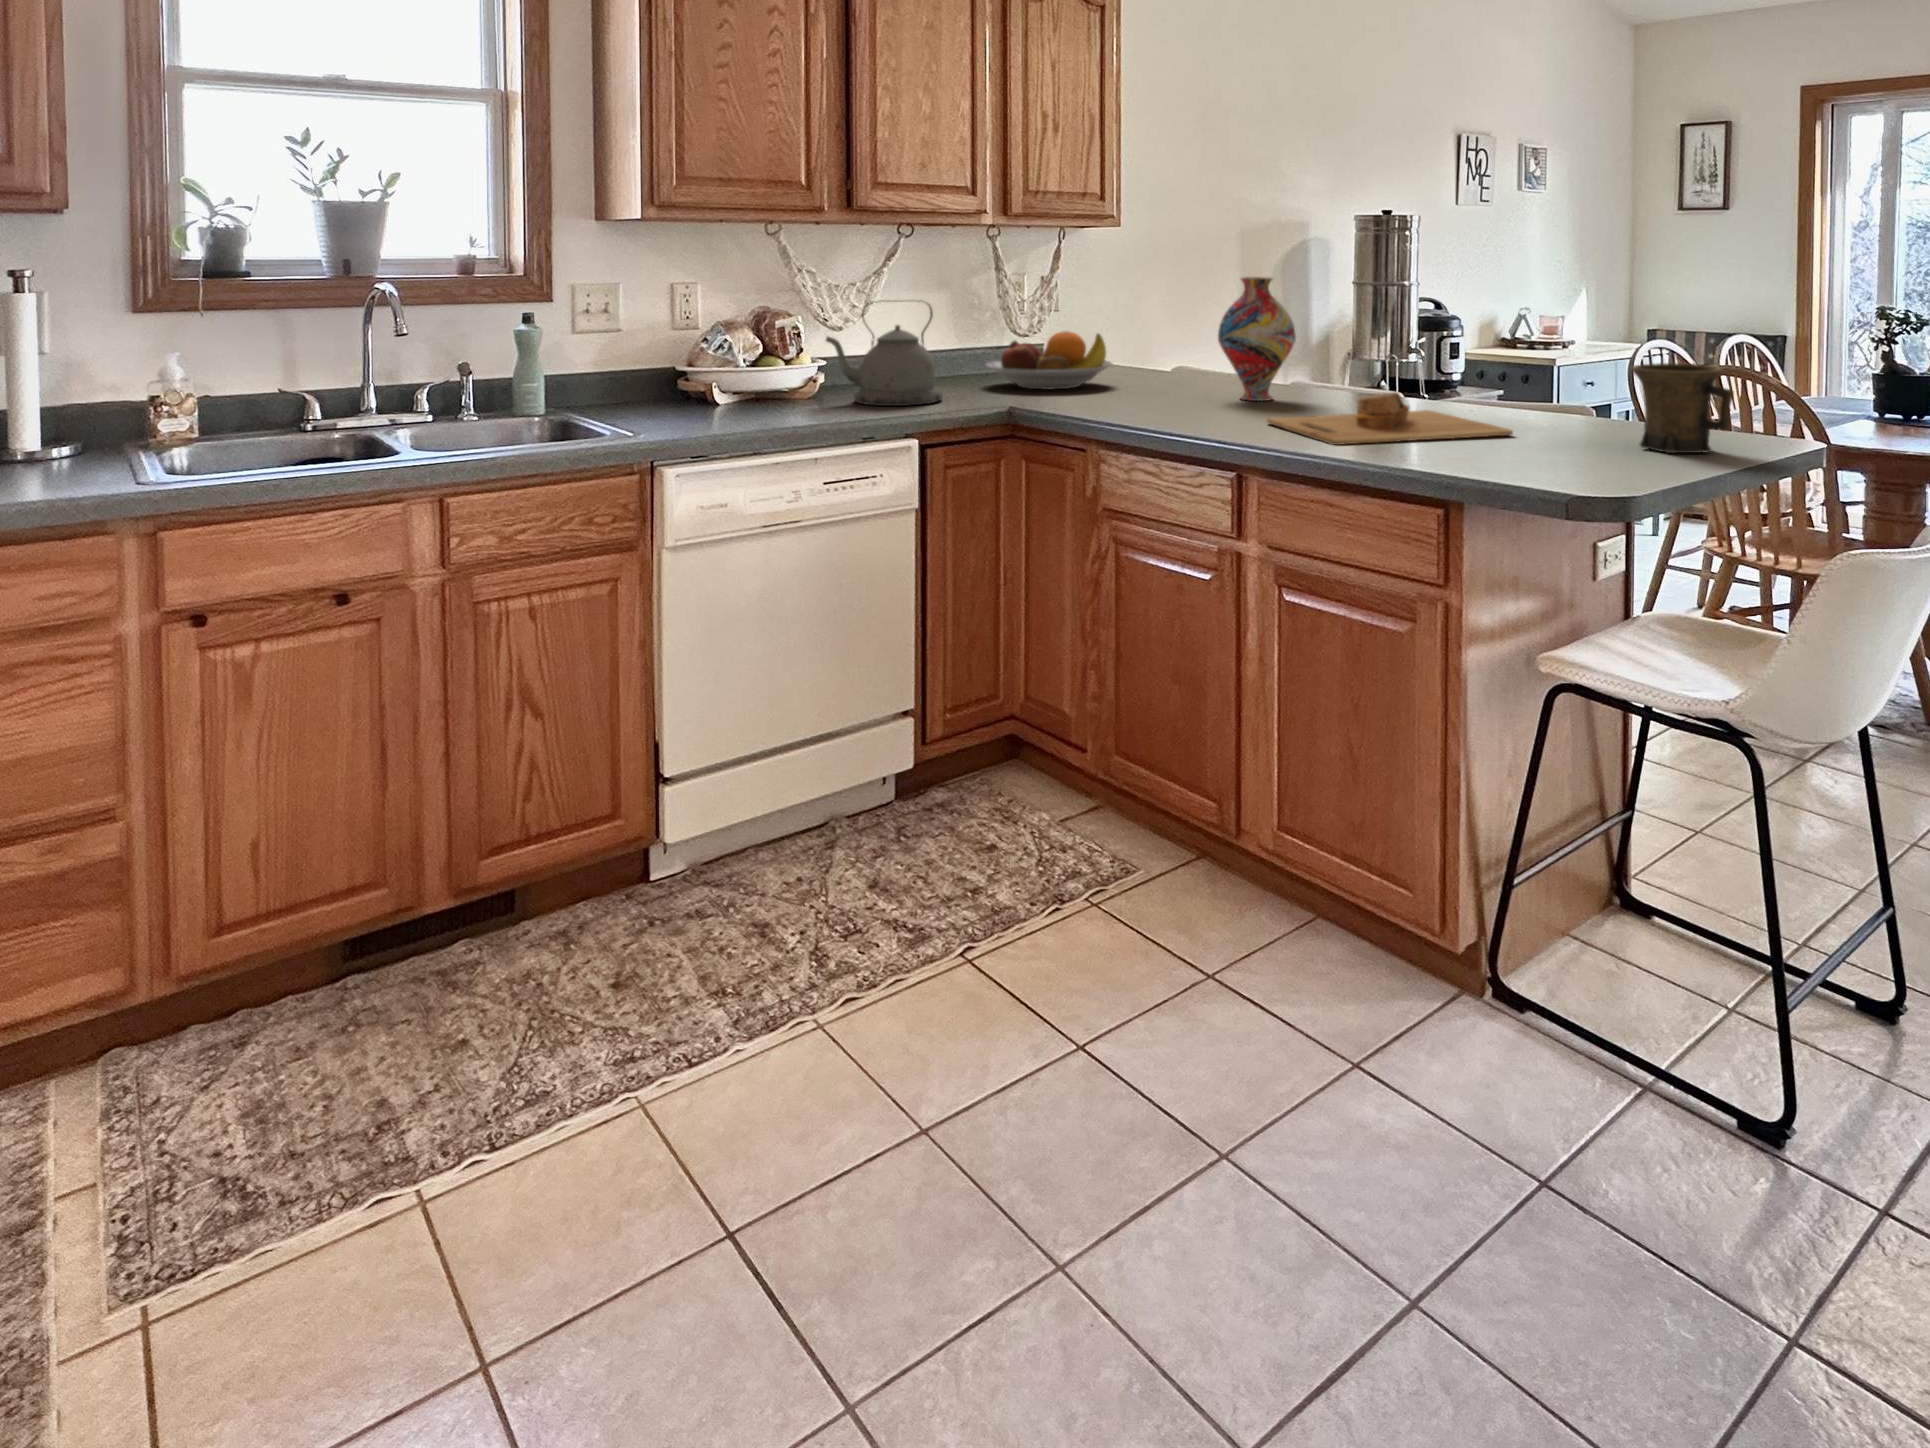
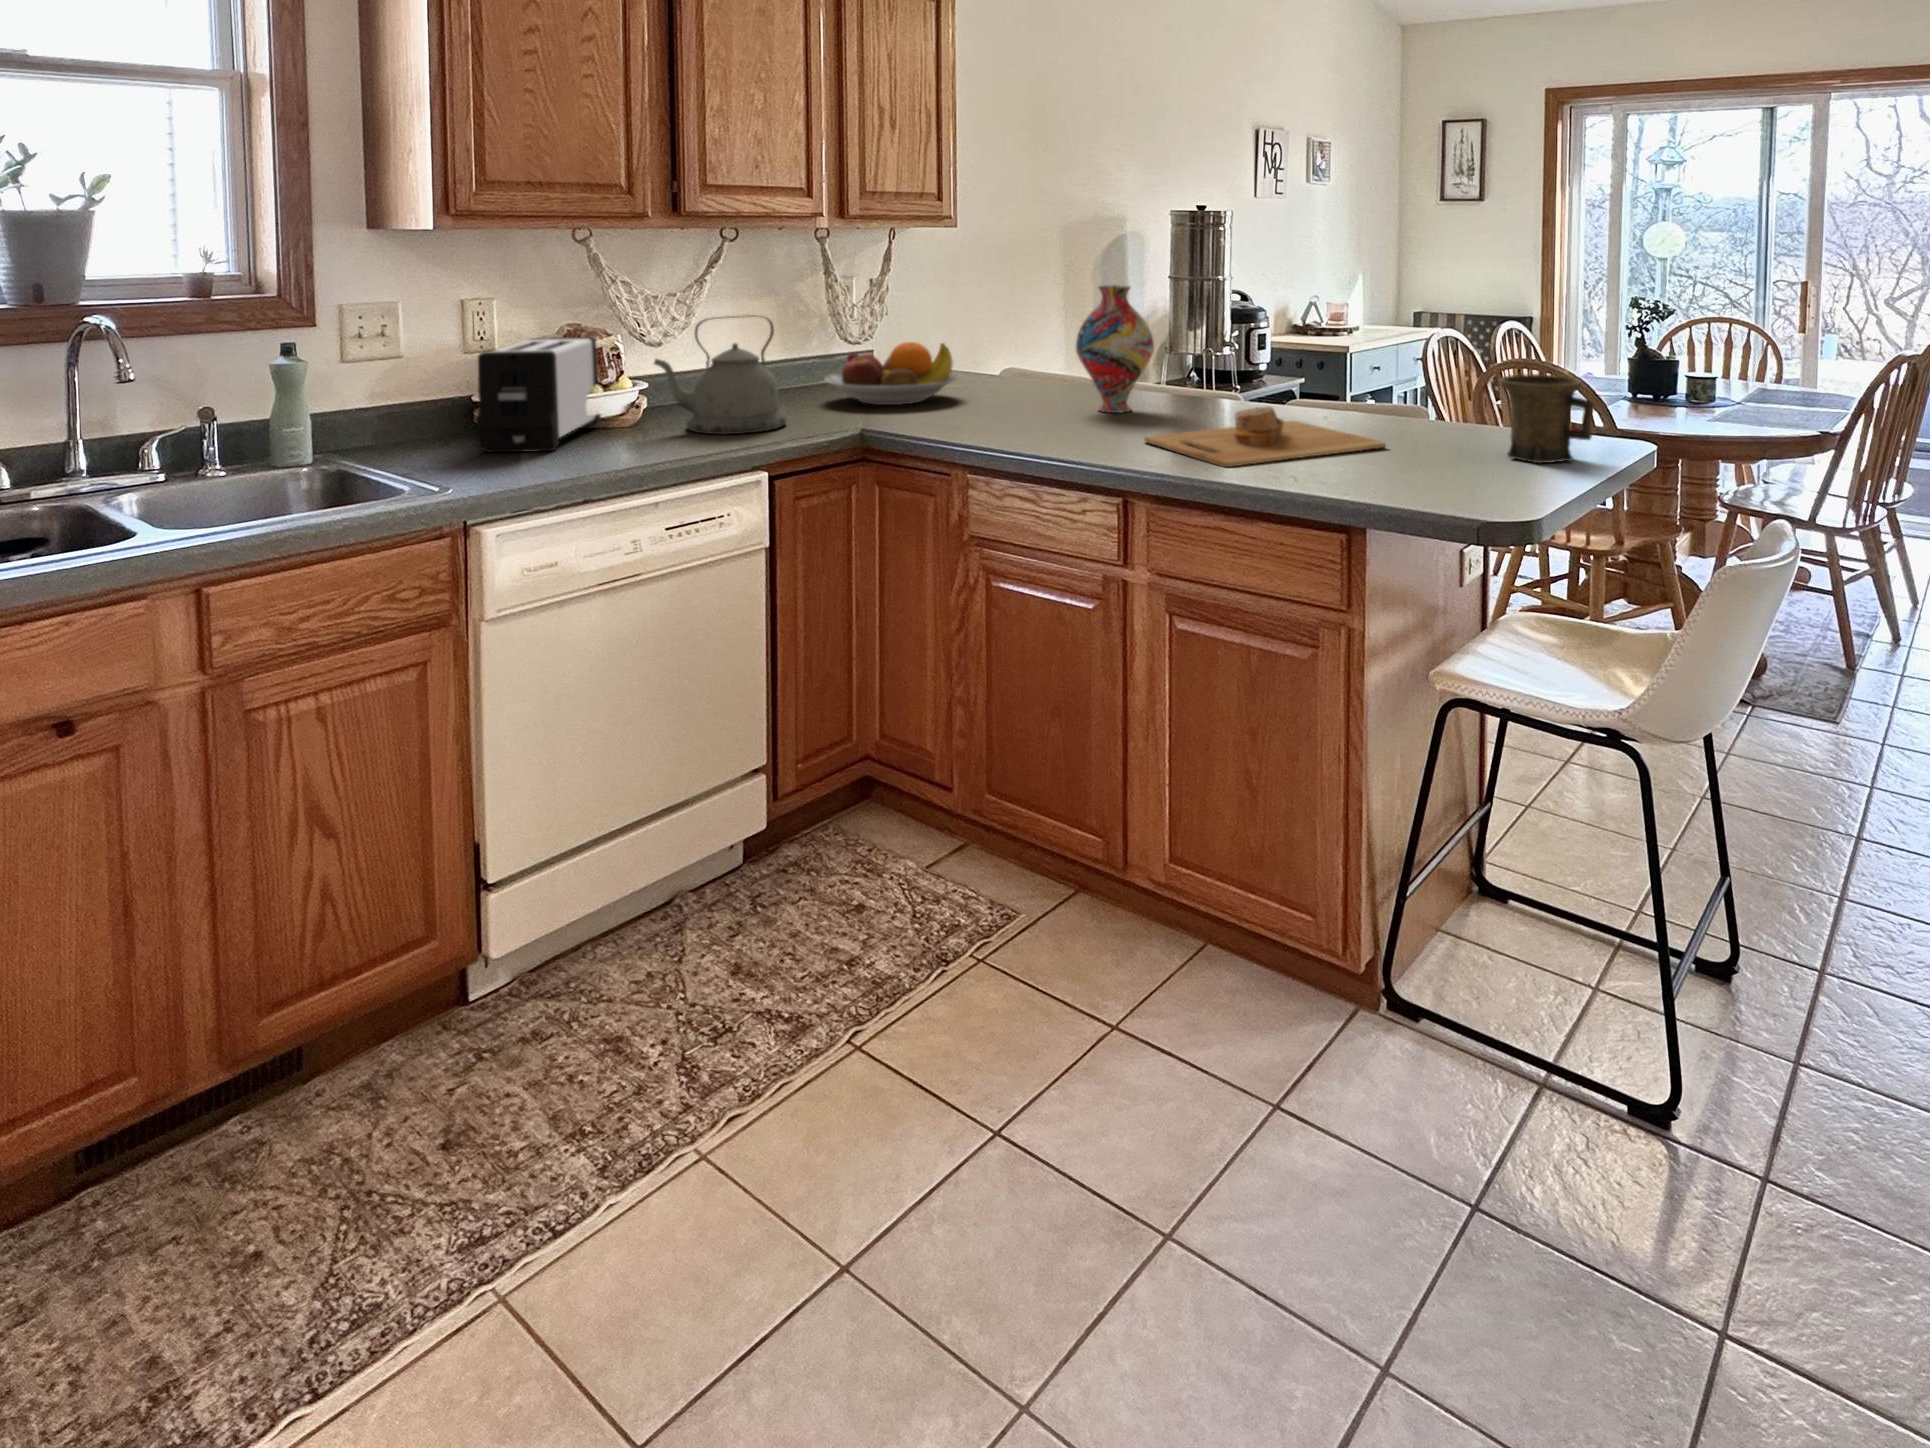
toaster: none [674,317,784,413] -> present [476,337,601,452]

